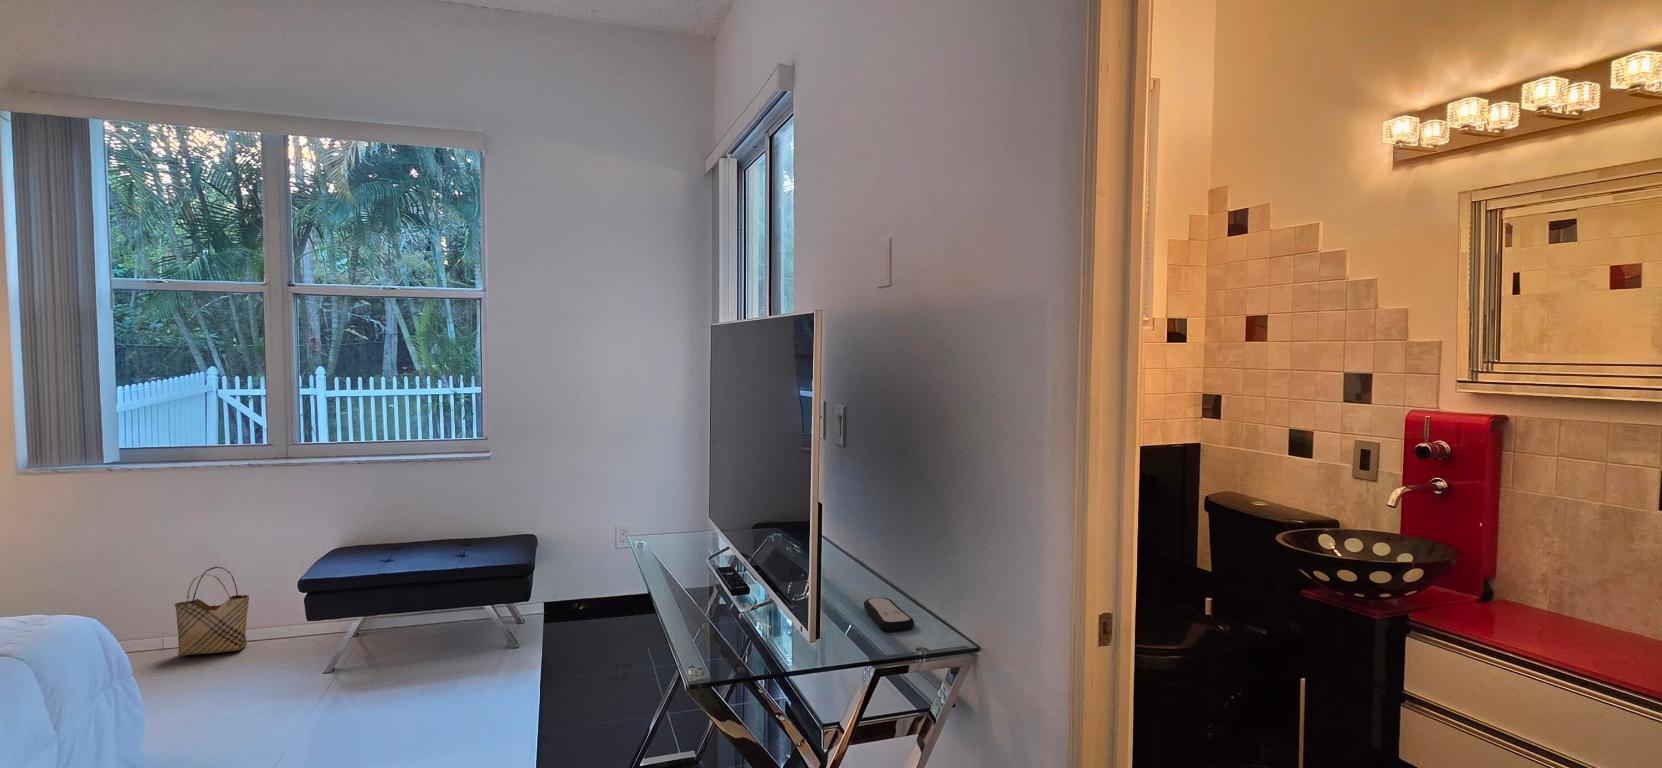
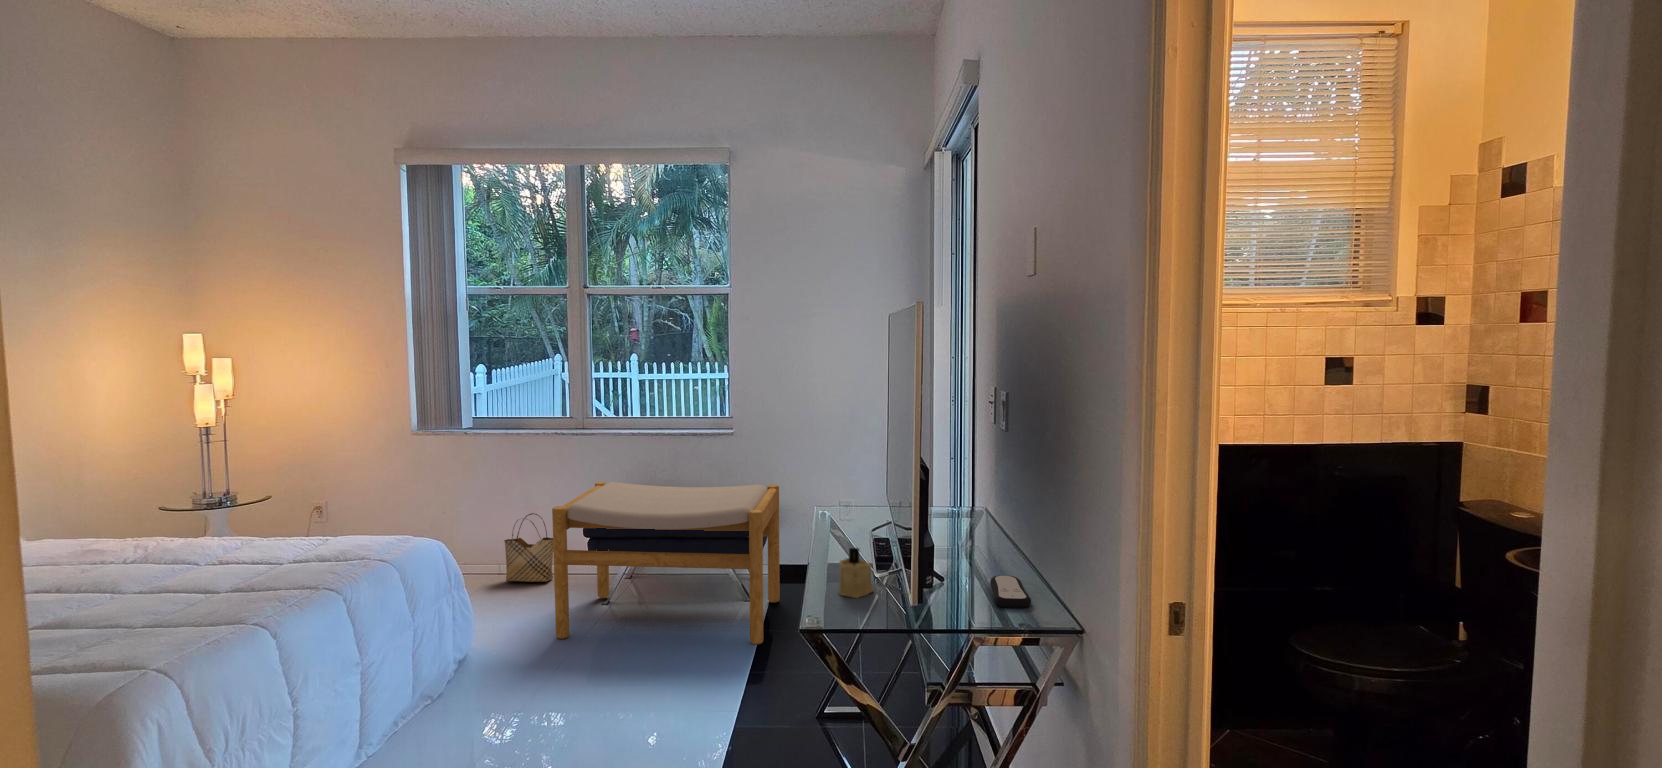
footstool: none [265,513,550,721] -> present [552,482,780,645]
candle: none [712,583,750,639] -> present [839,548,874,598]

